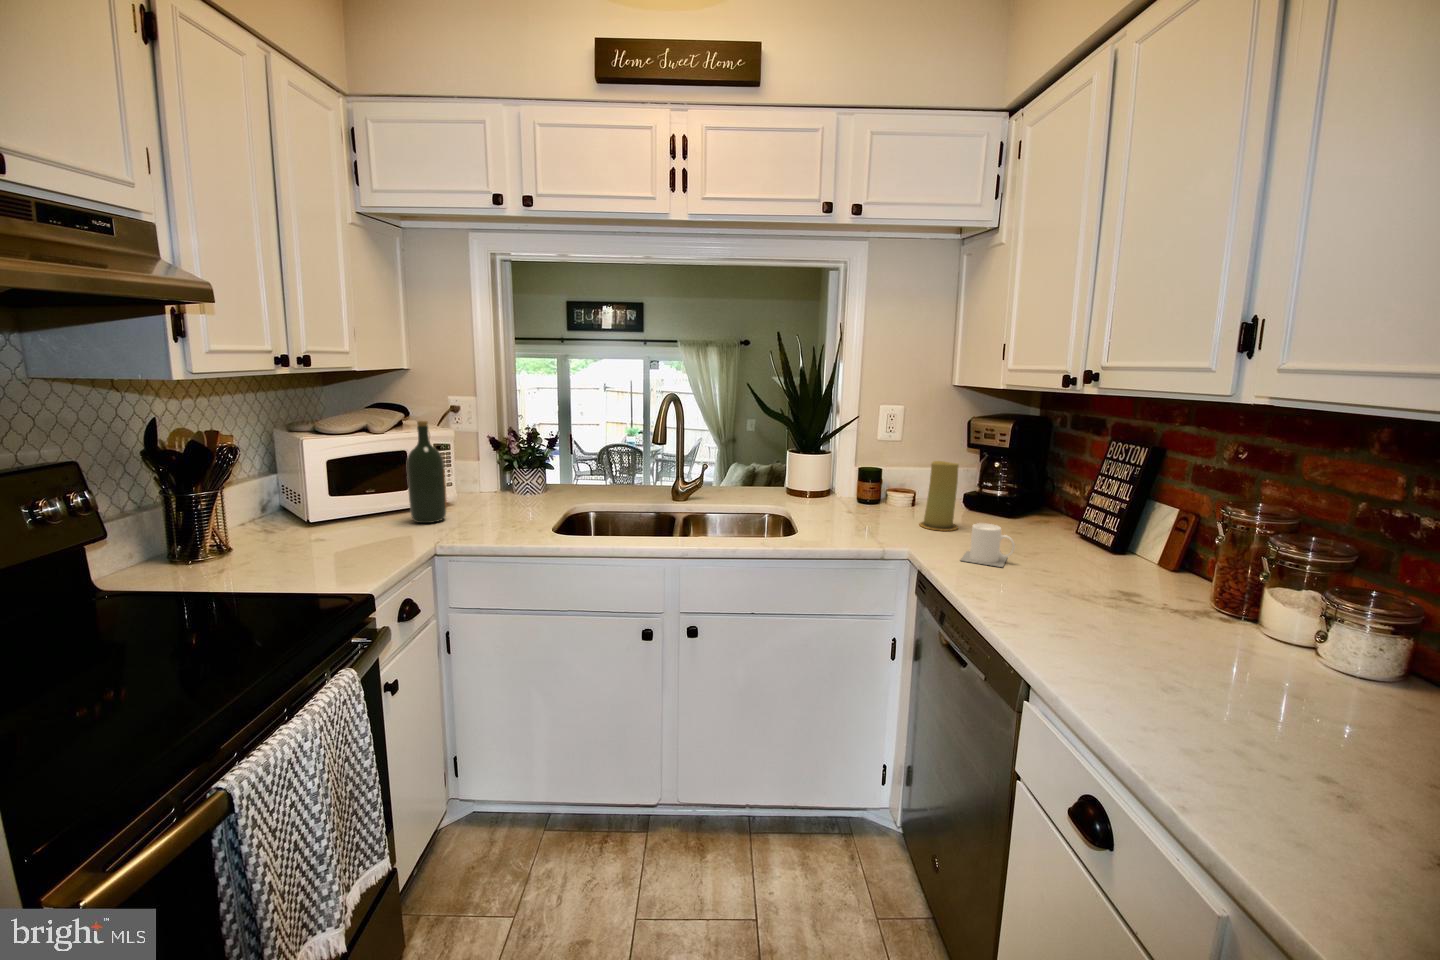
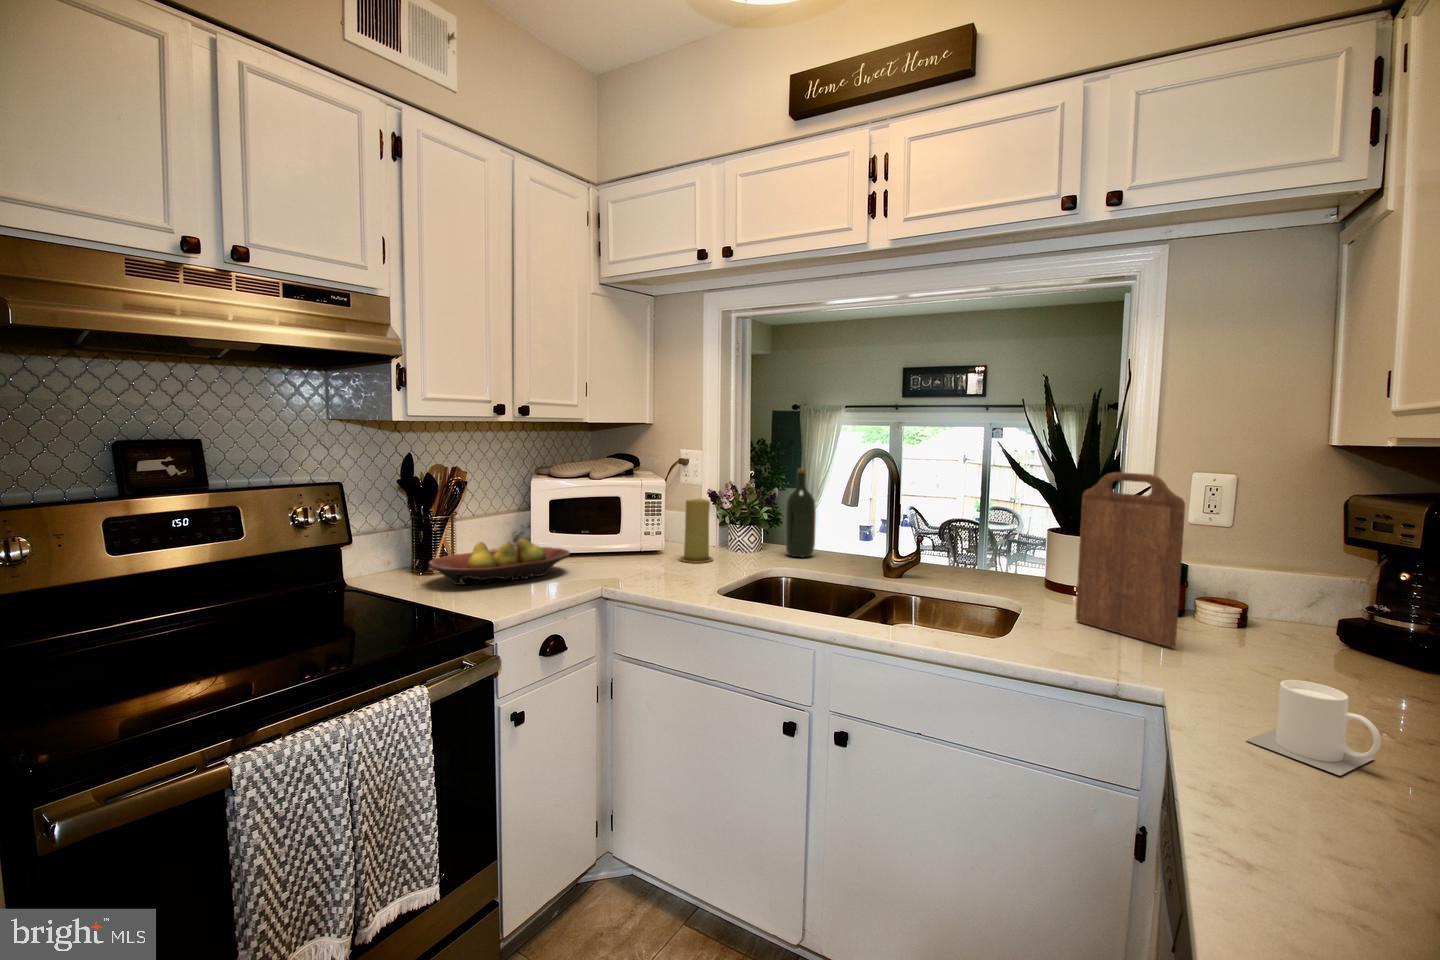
cutting board: none [830,408,897,520] -> present [1076,472,1185,647]
wine bottle: present [406,421,447,523] -> present [785,469,816,557]
candle: present [920,461,959,531] -> present [679,499,713,563]
fruit bowl: none [214,505,384,567] -> present [429,538,570,585]

